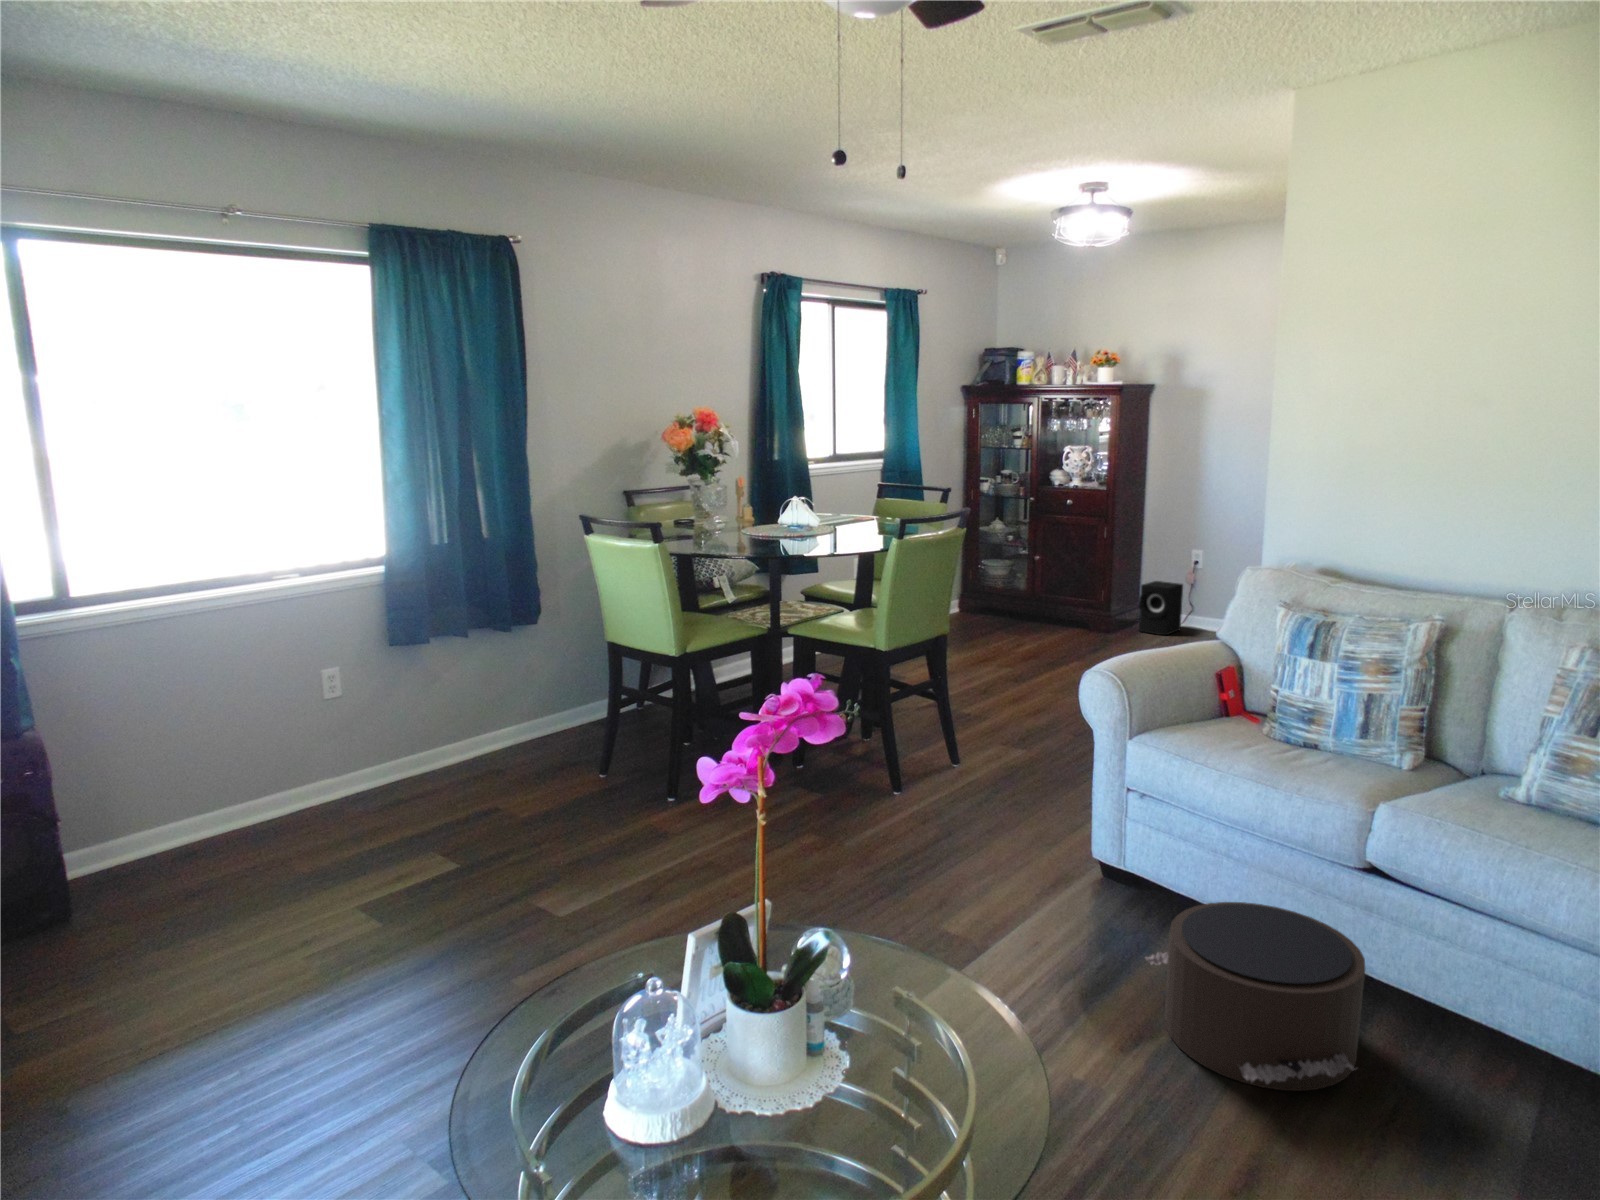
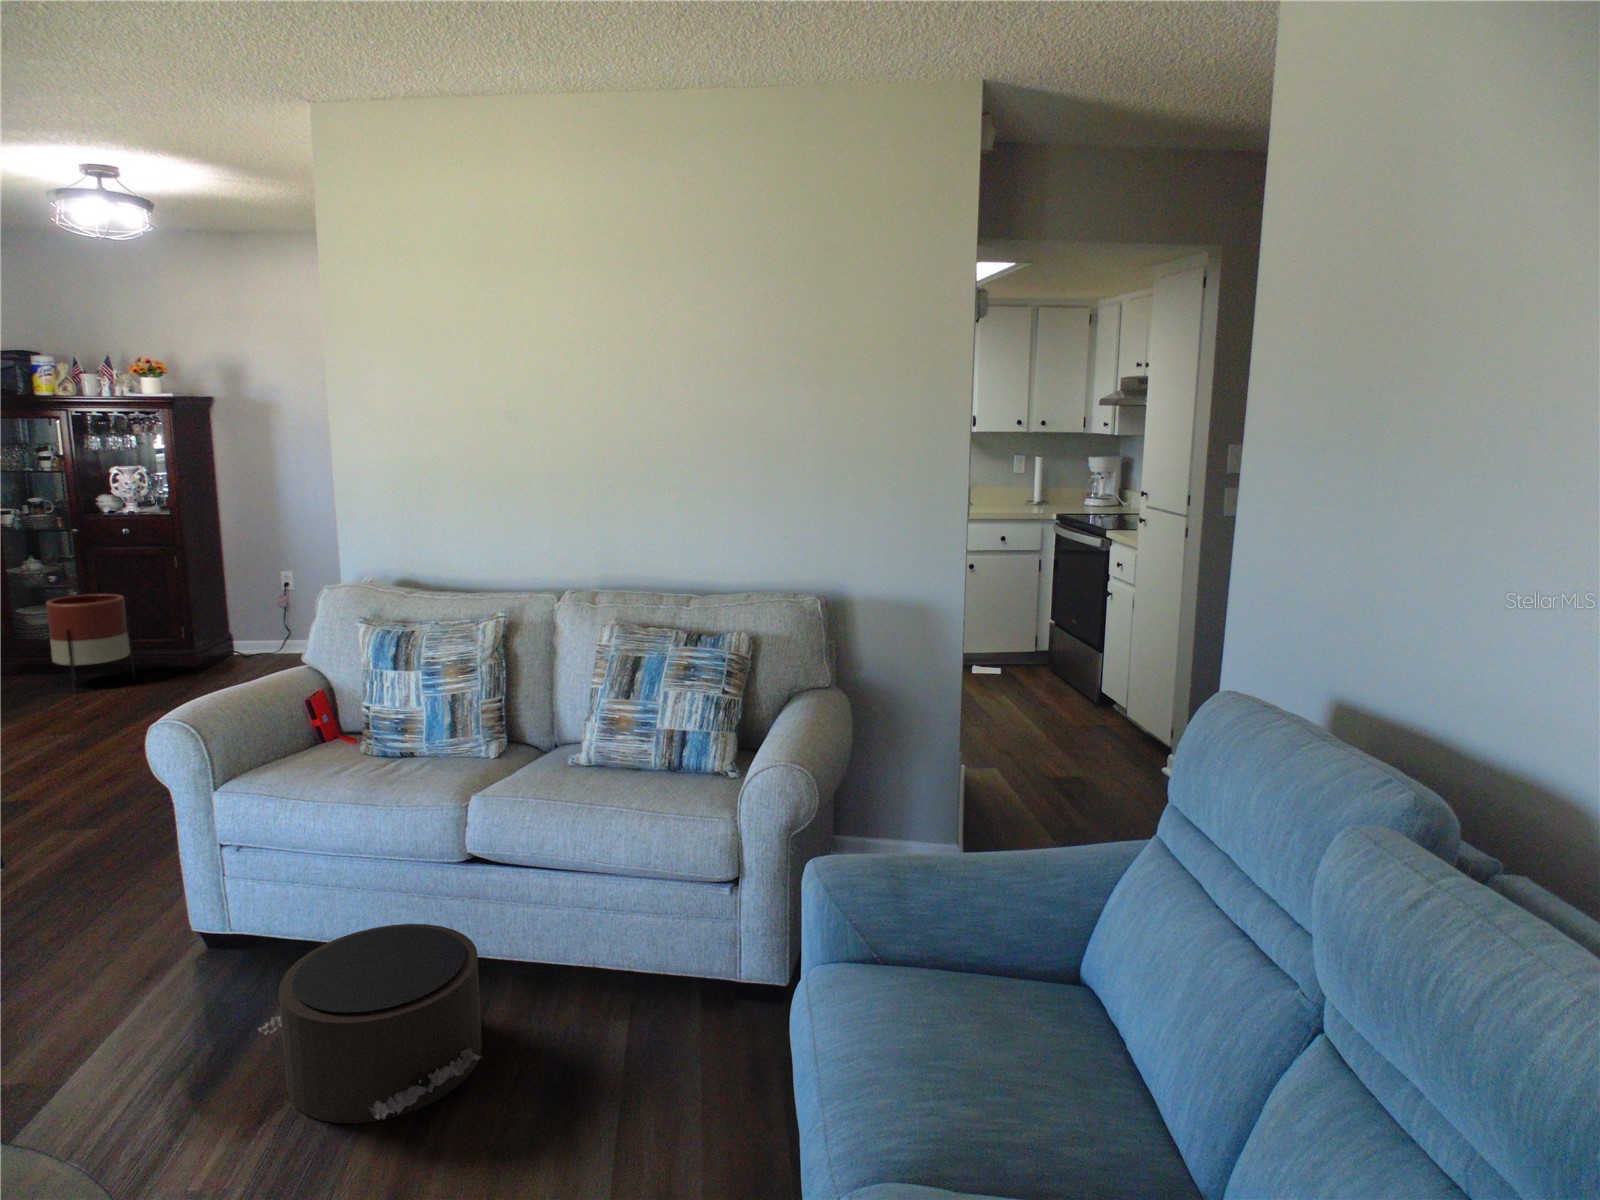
planter: none [1003,556,1062,637] -> present [46,594,135,692]
speaker: present [1139,581,1183,635] -> none [228,607,279,663]

